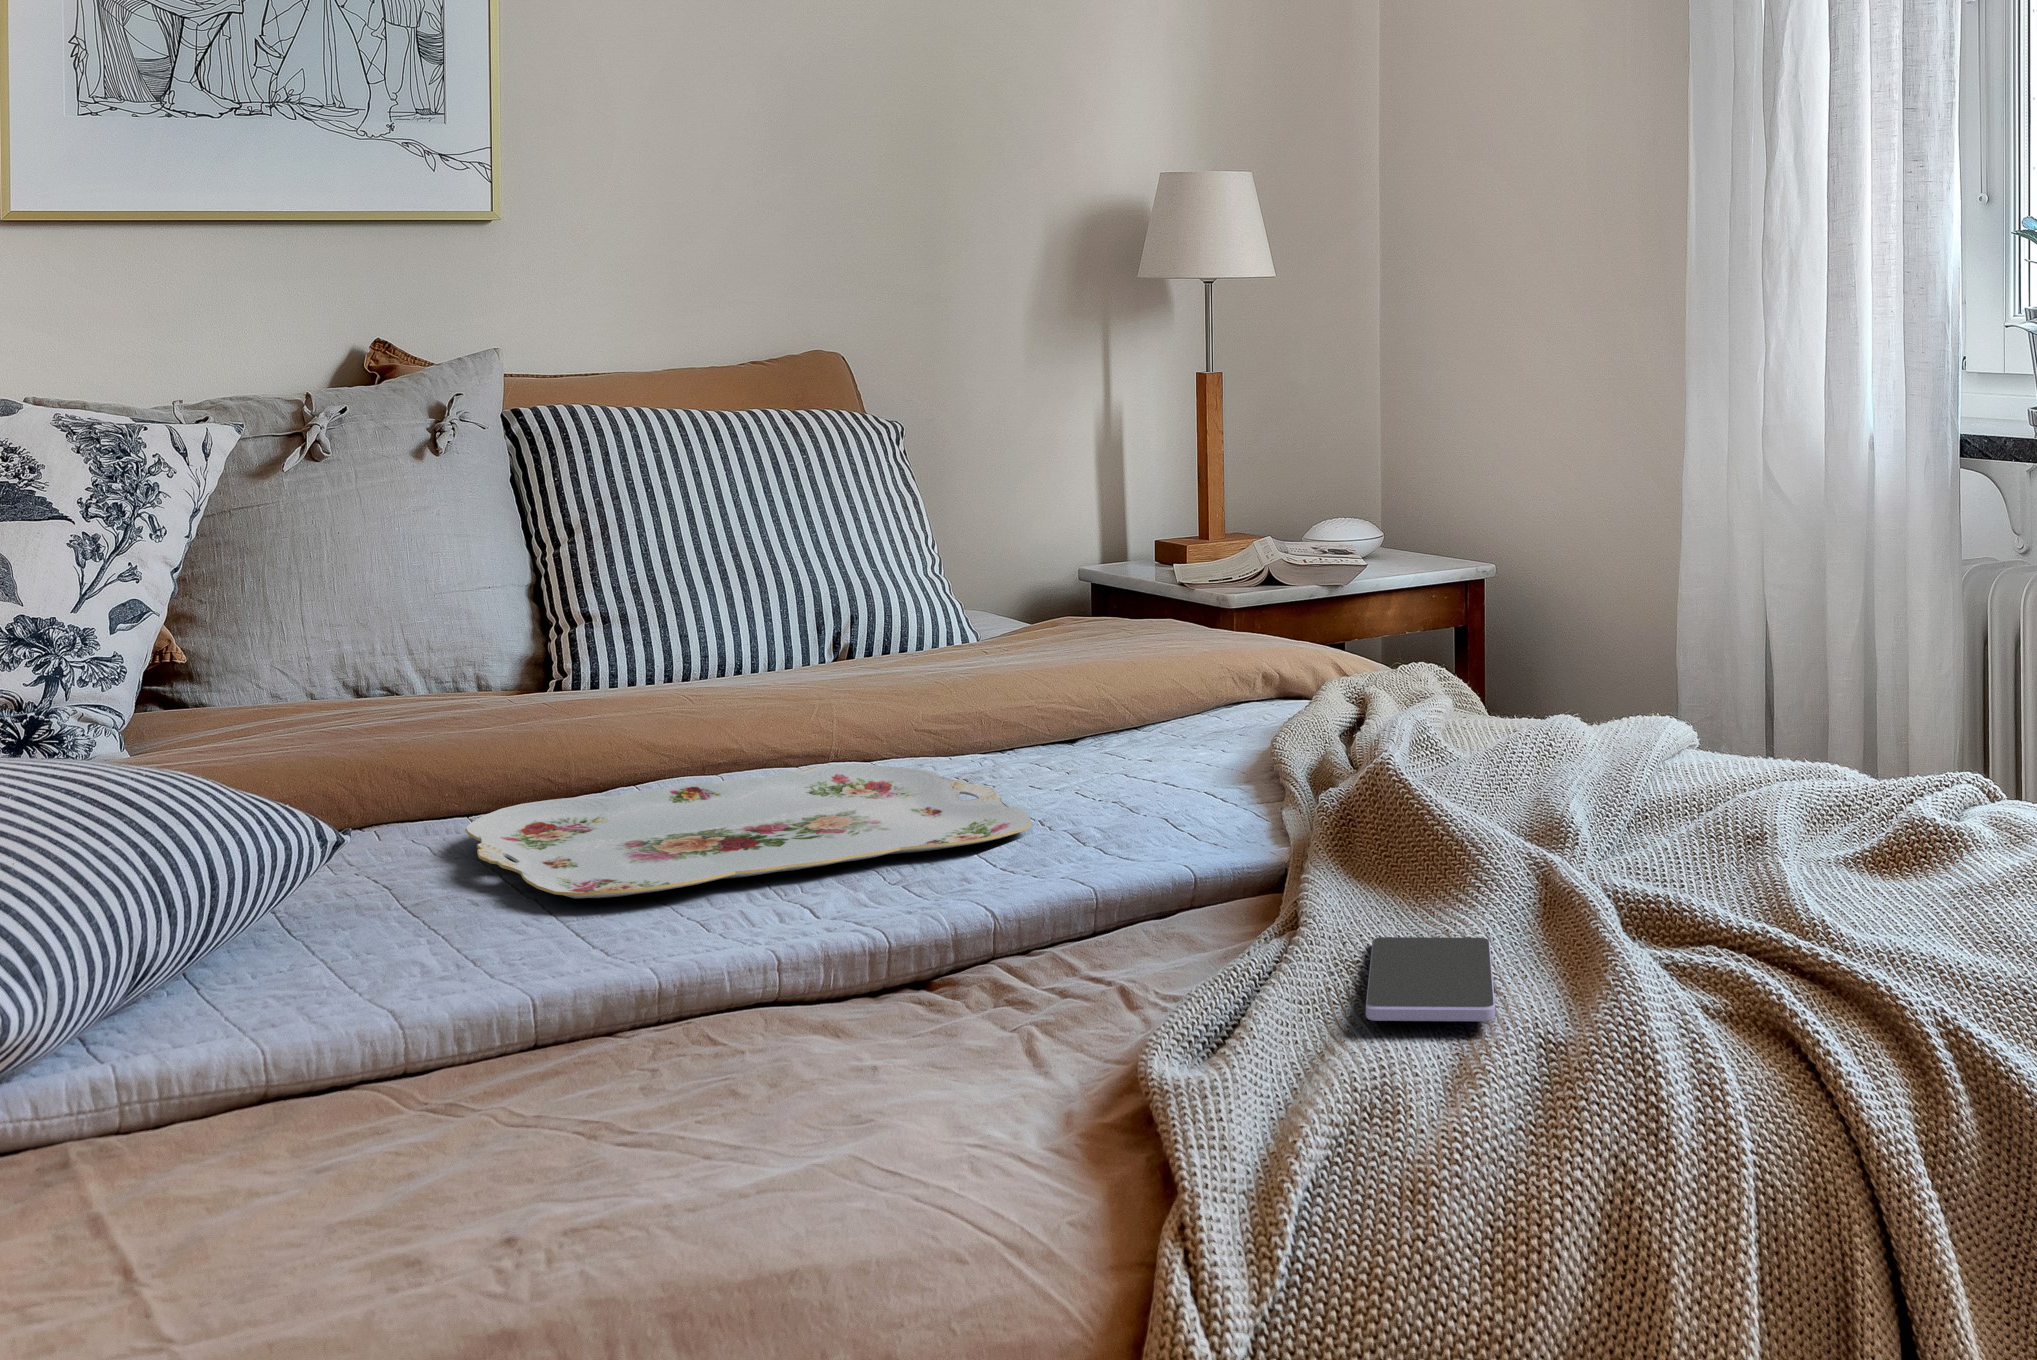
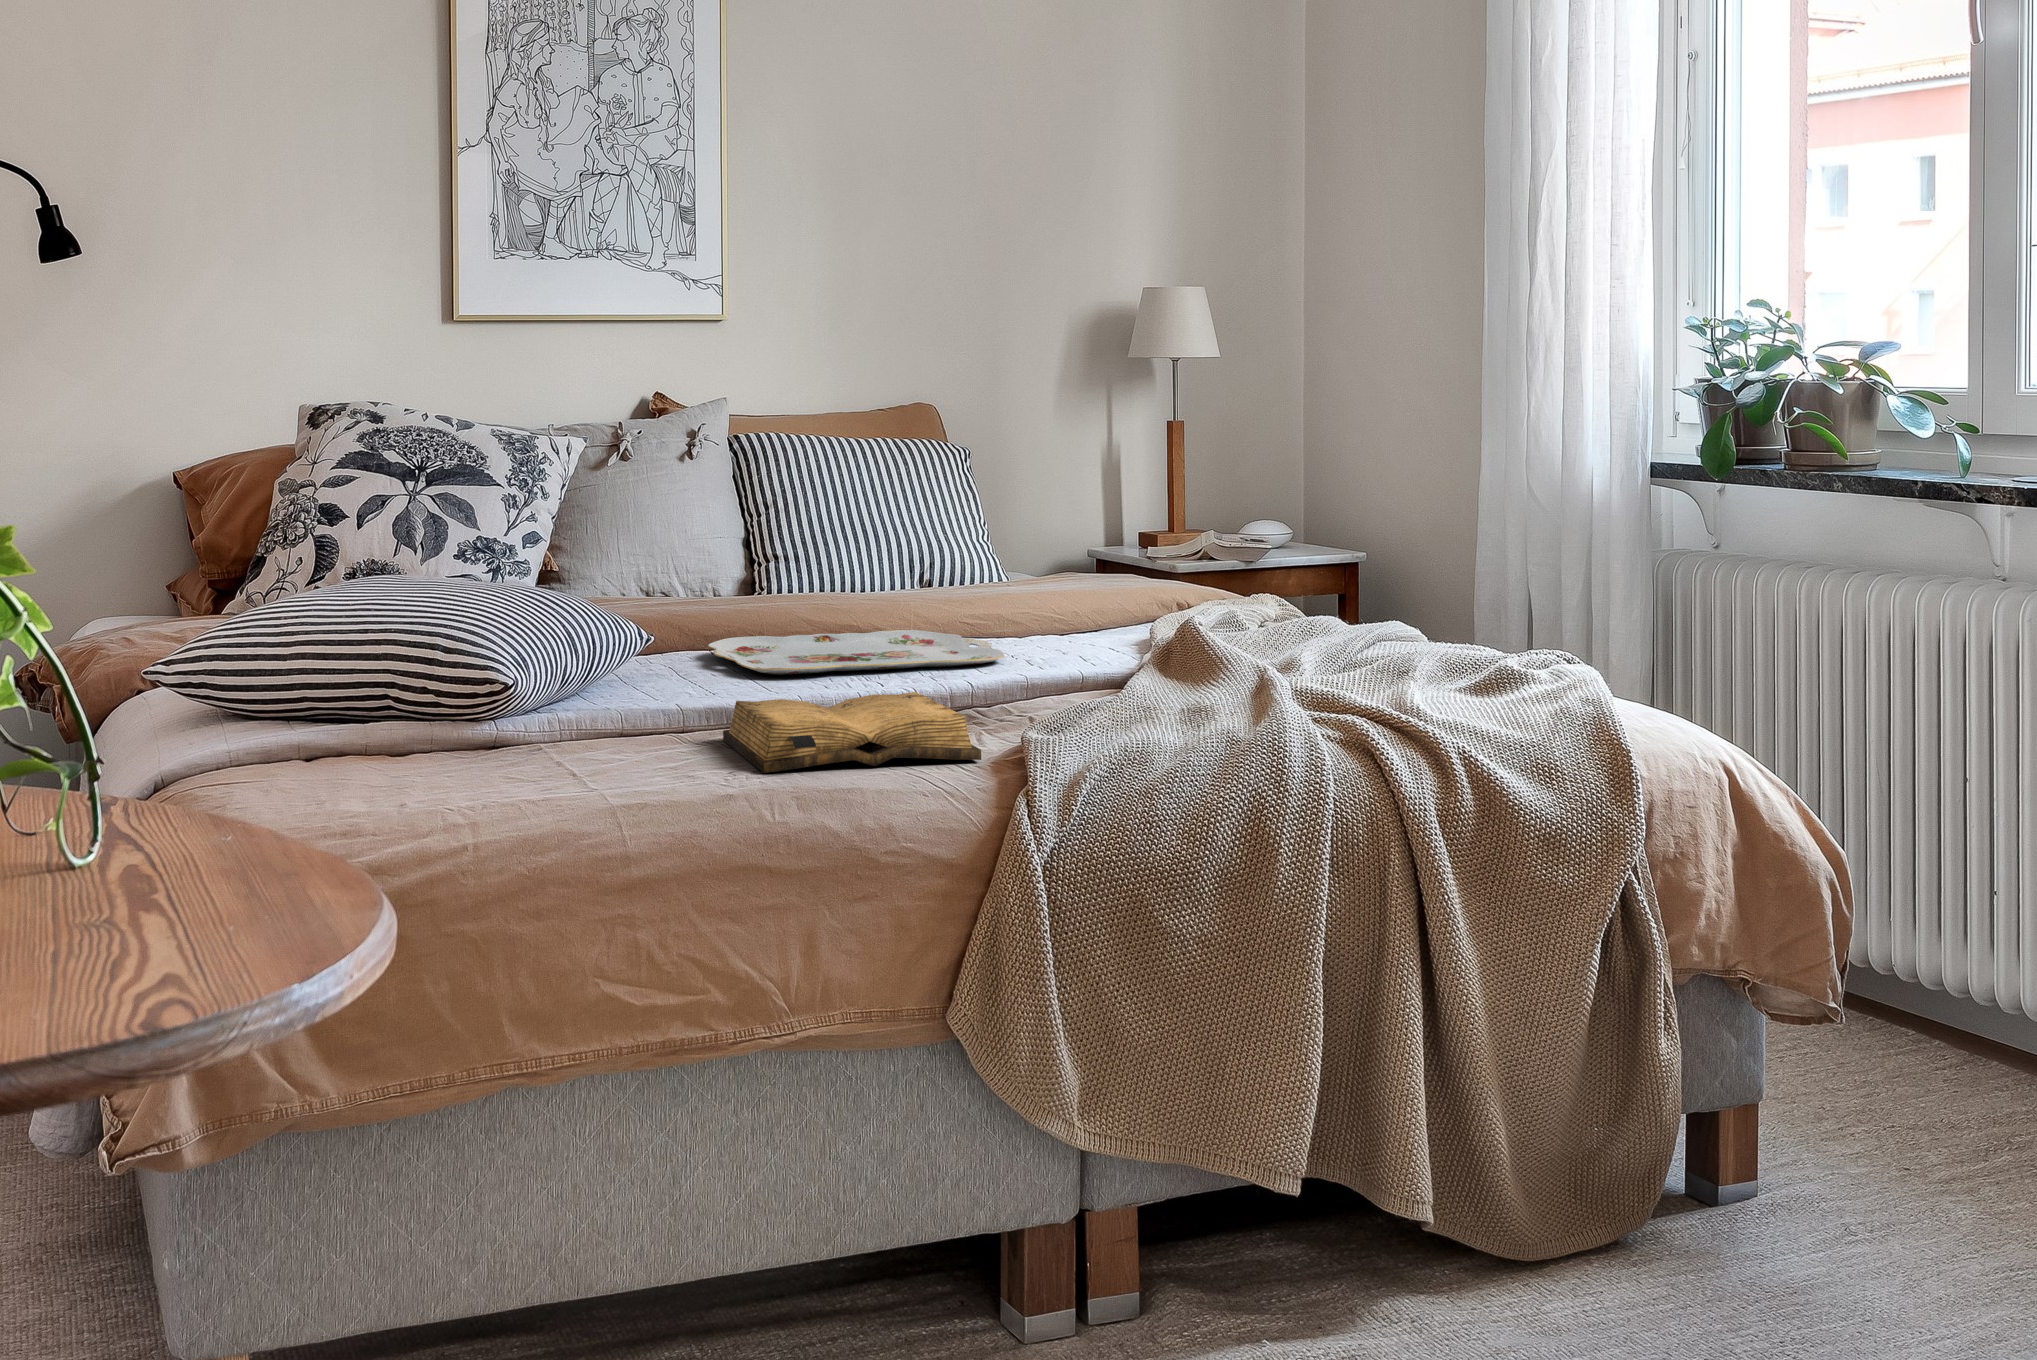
smartphone: present [1365,937,1495,1021] -> none [1143,704,1227,734]
diary: none [493,953,1056,1220] -> present [723,692,981,773]

